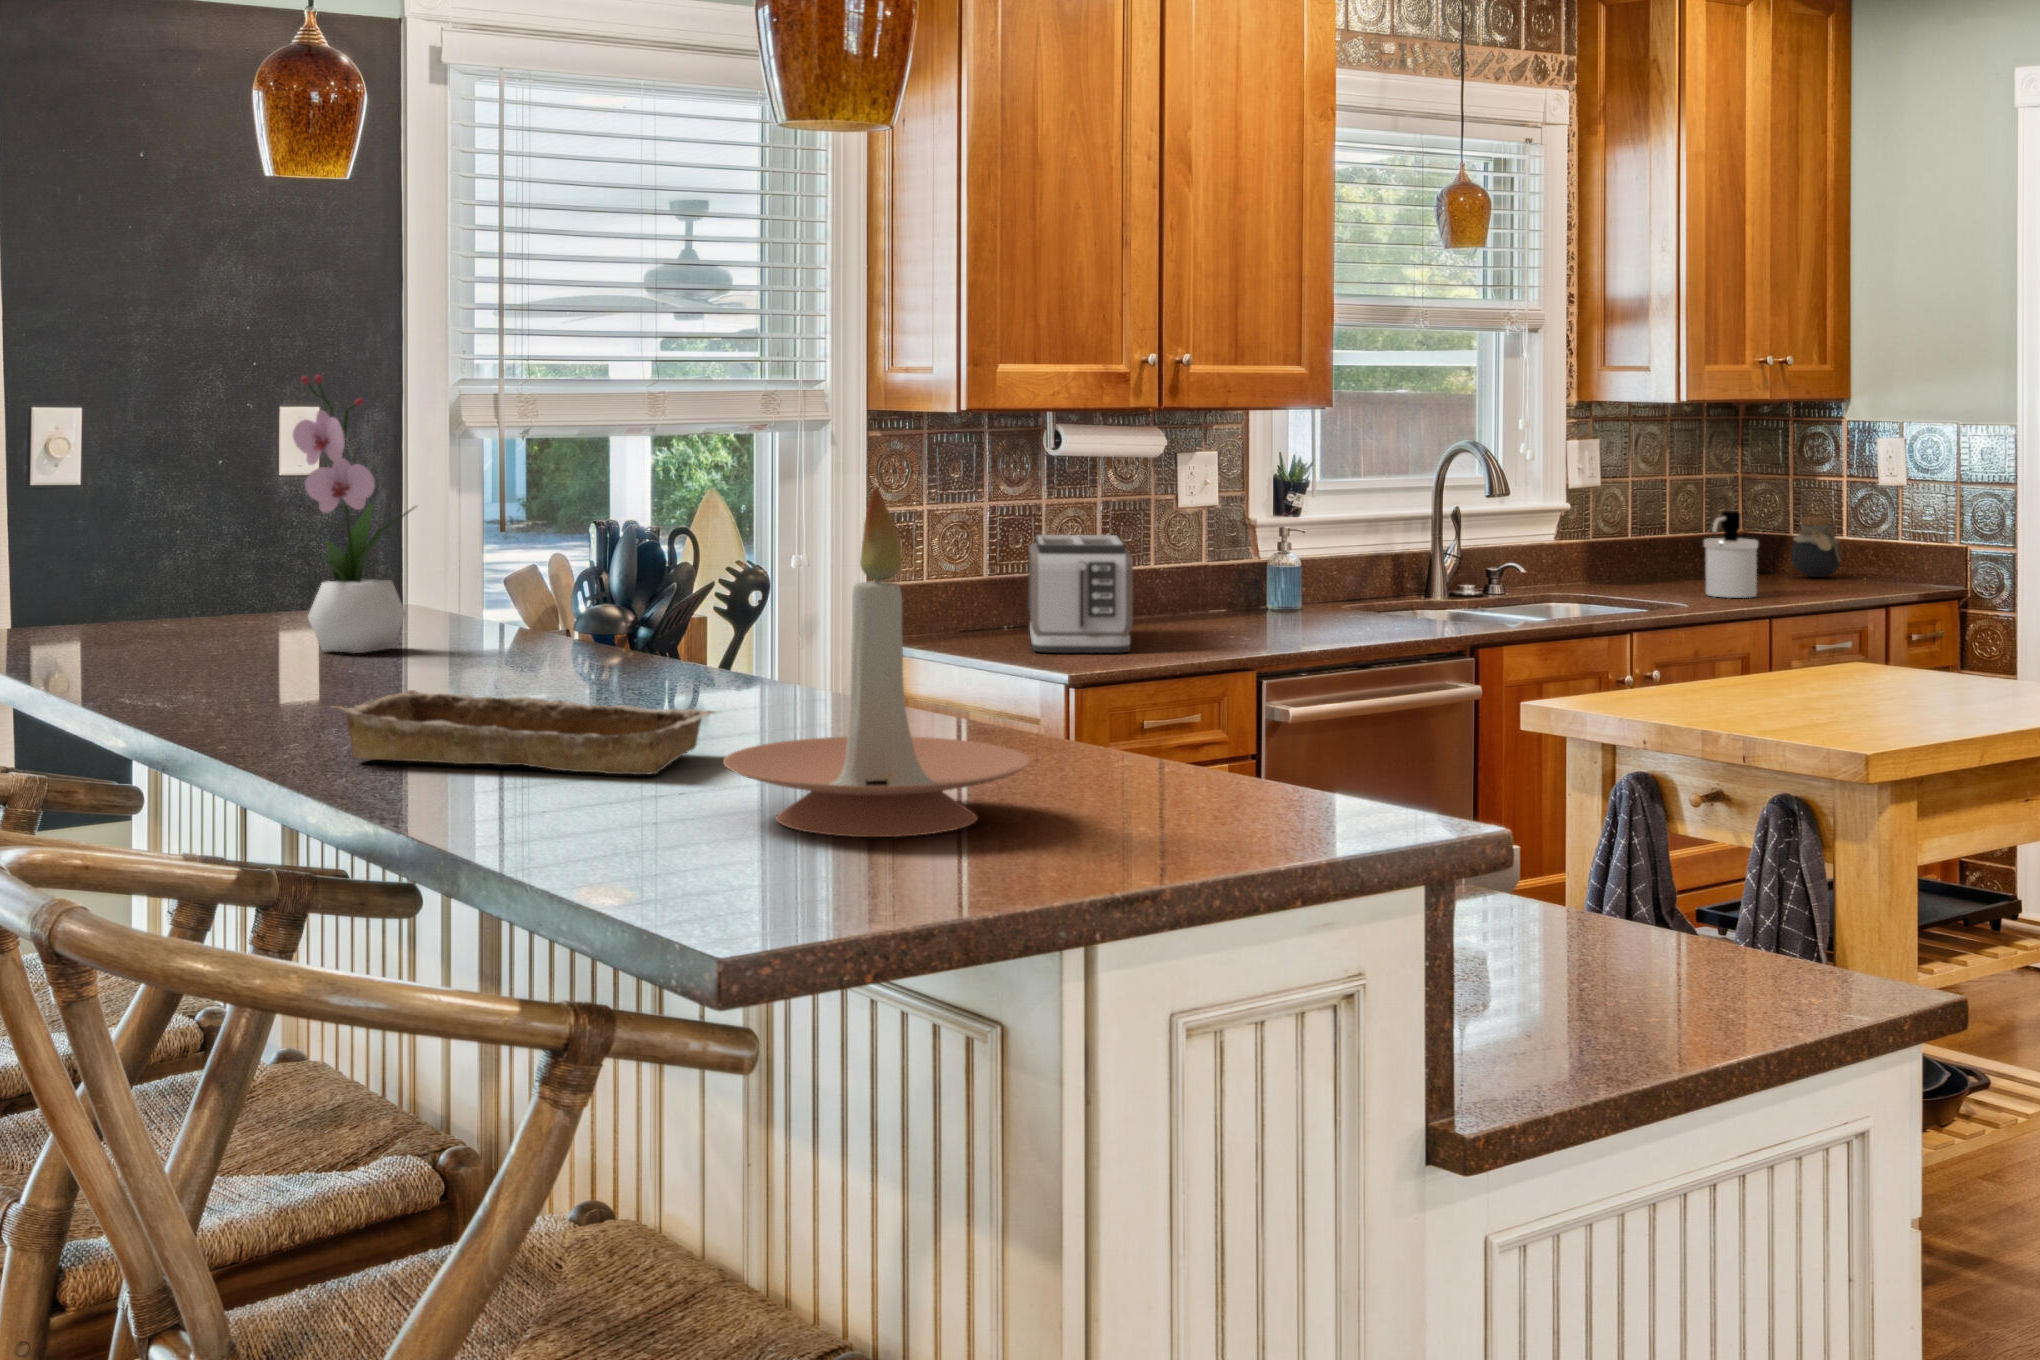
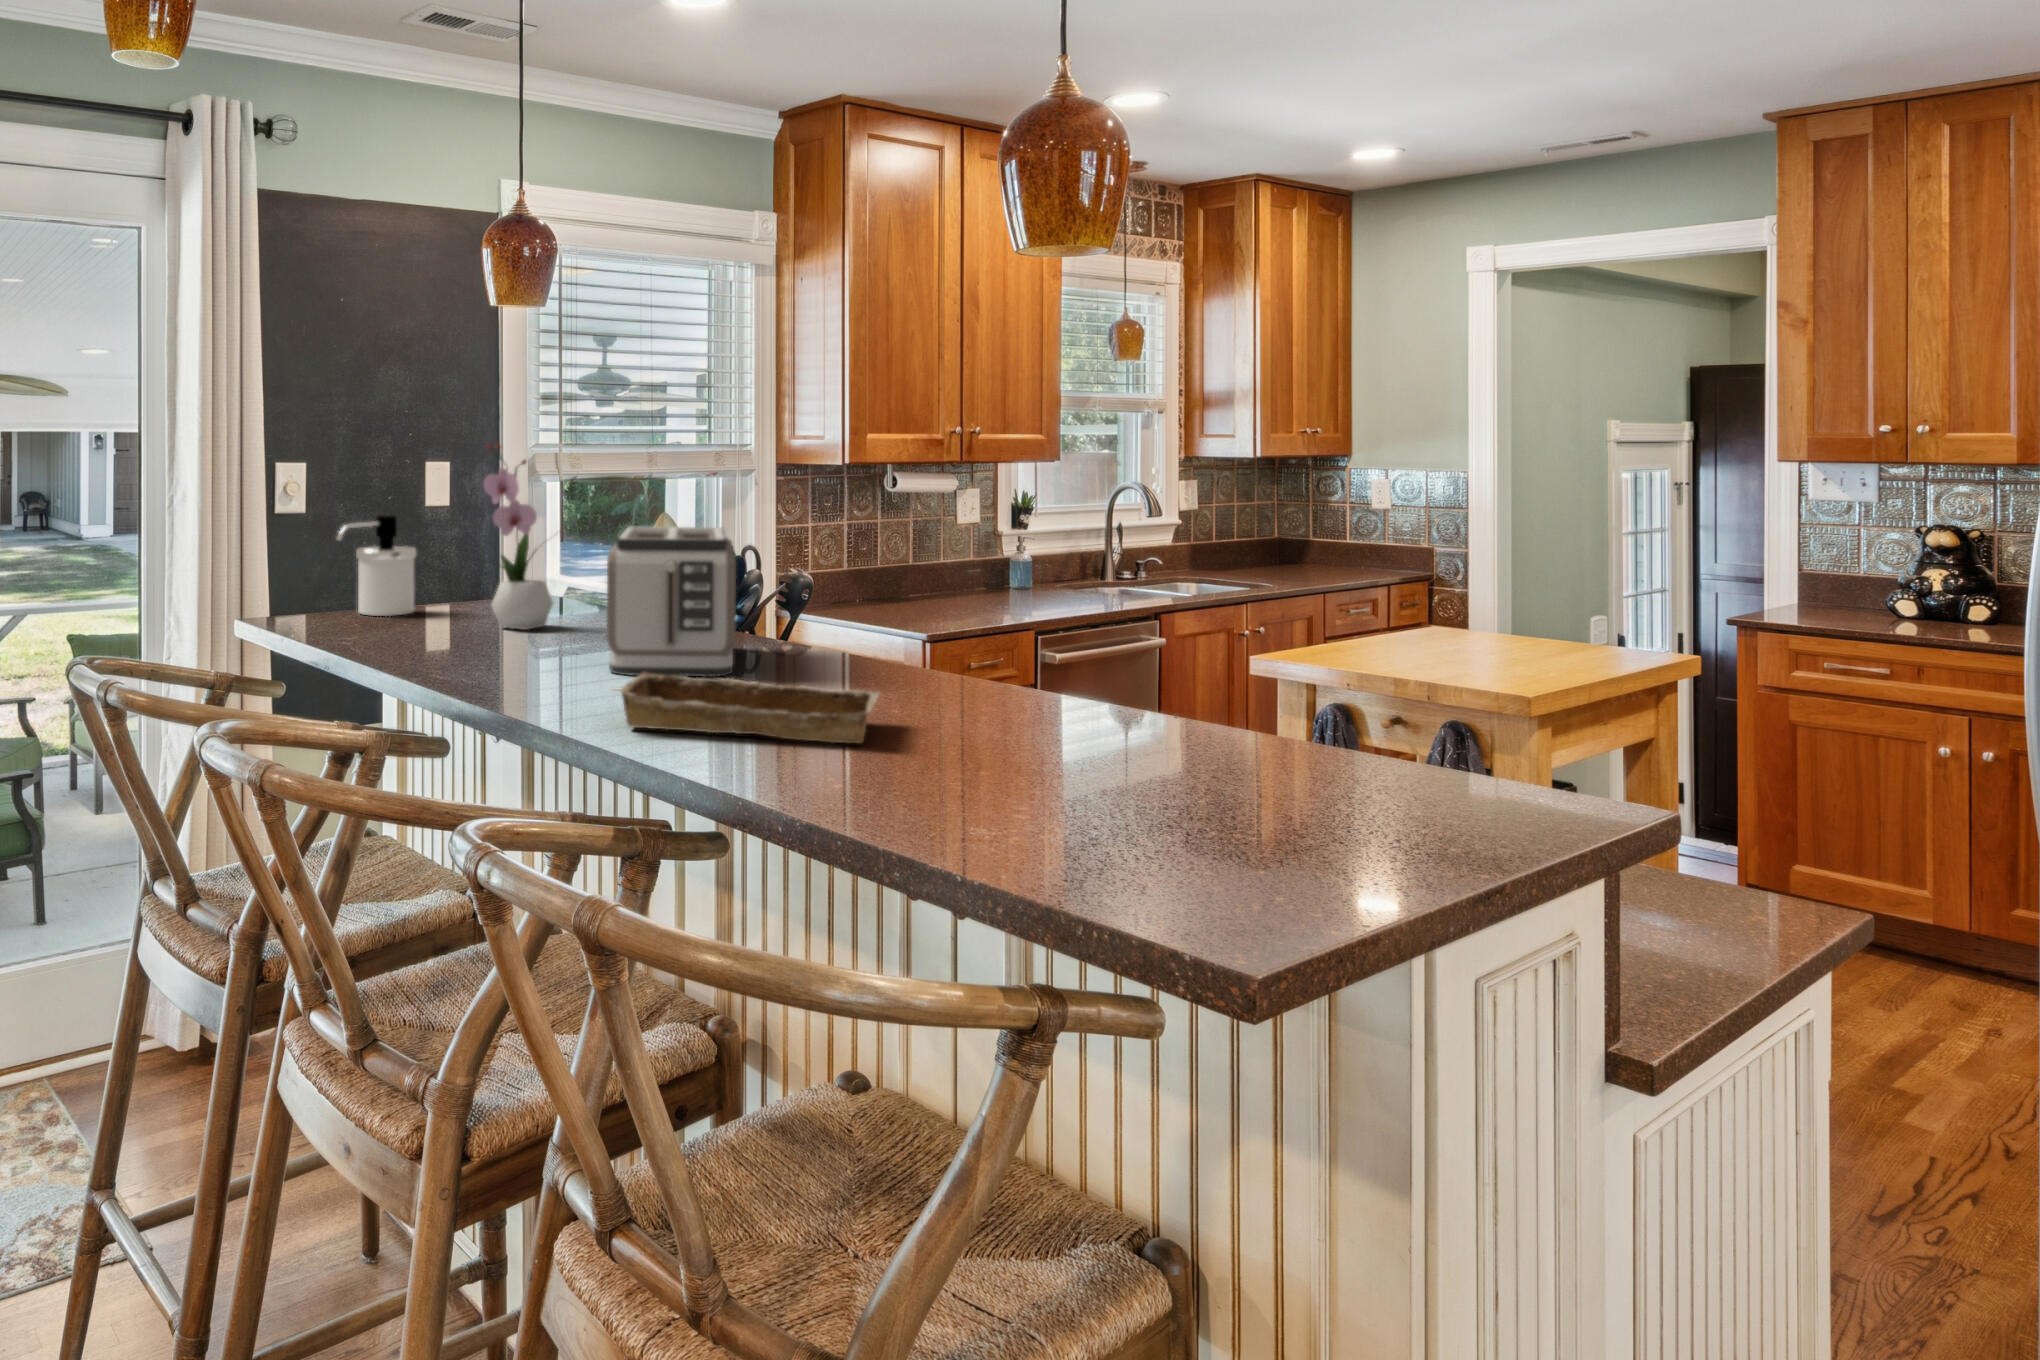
candle holder: present [723,487,1030,837] -> none [962,536,1211,810]
soap dispenser: present [1704,511,1759,598] -> present [336,515,416,616]
jar: present [1791,518,1842,577] -> none [1315,529,1350,567]
toaster: present [1028,535,1133,653] -> present [607,527,736,677]

